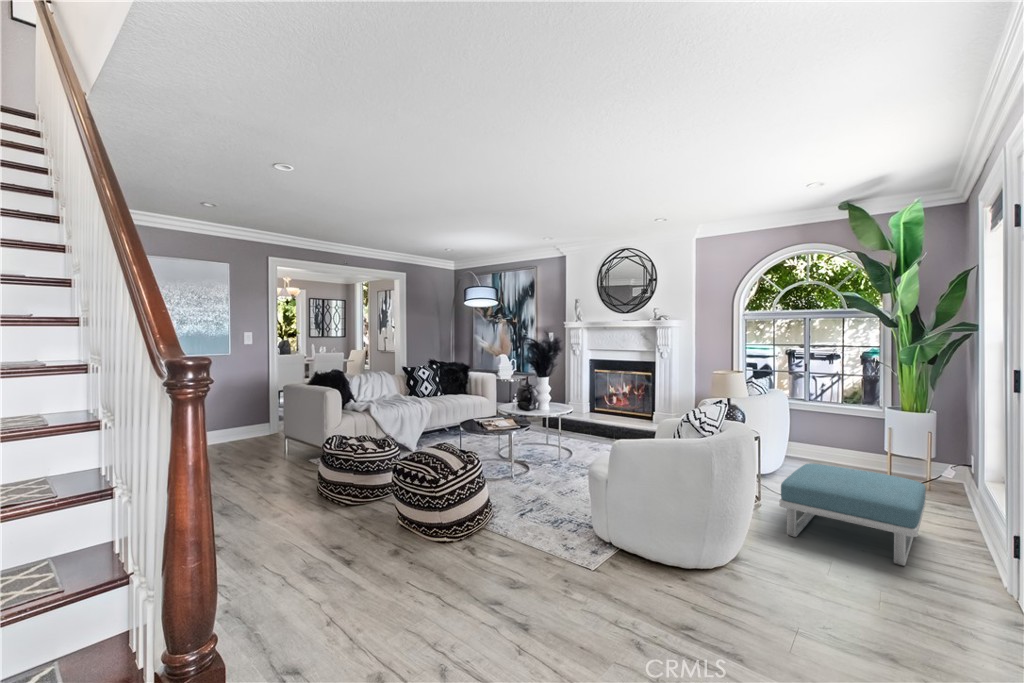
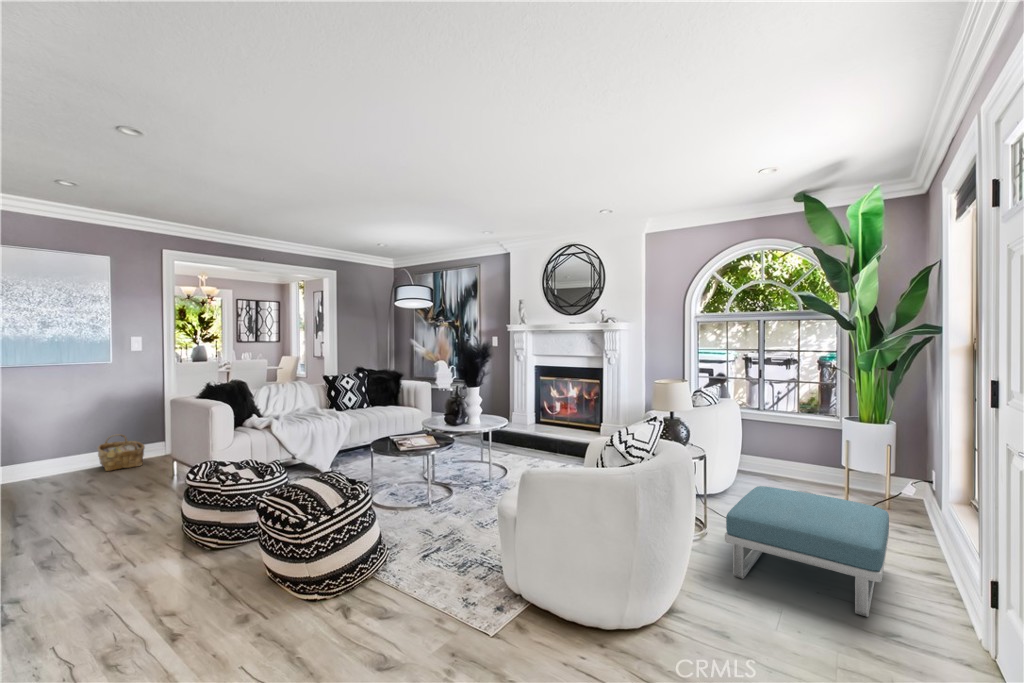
woven basket: none [221,416,258,447] -> present [98,434,145,471]

